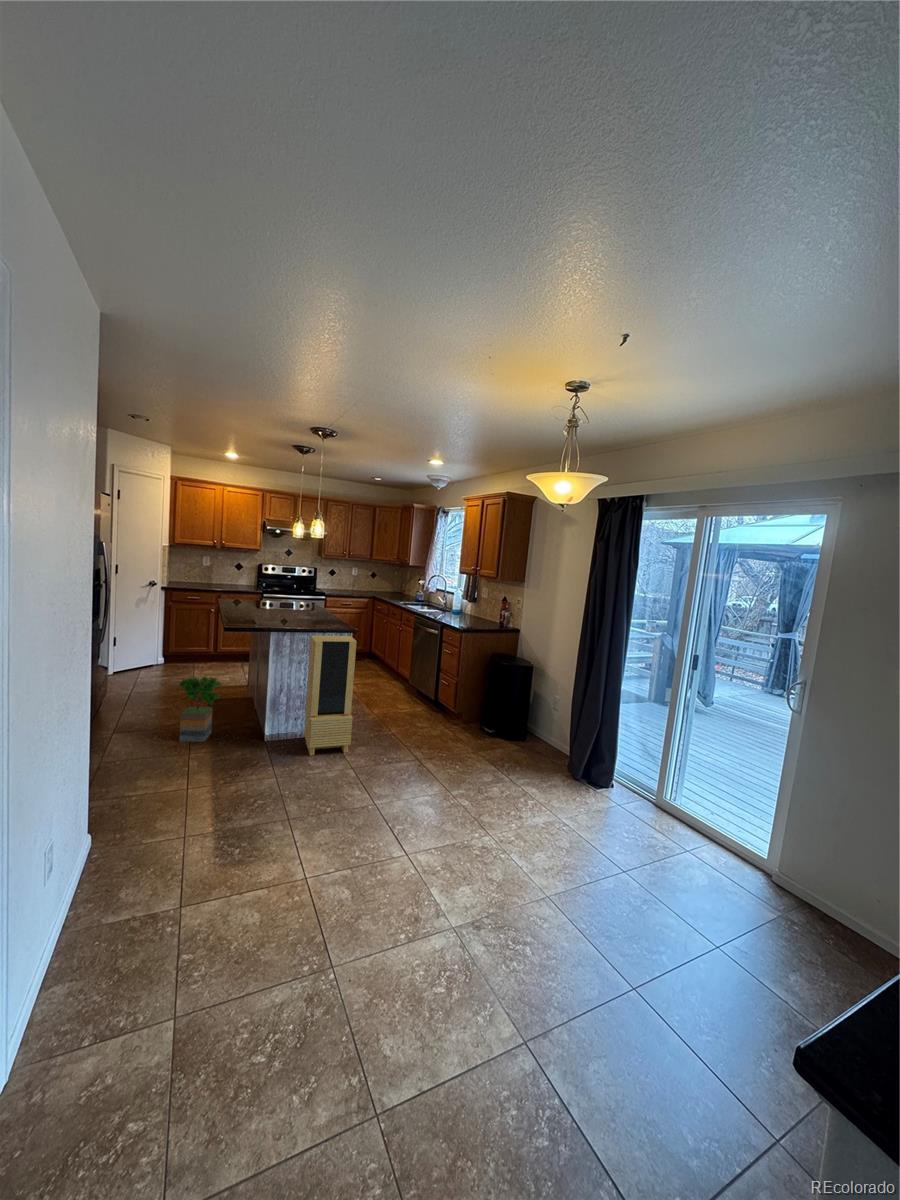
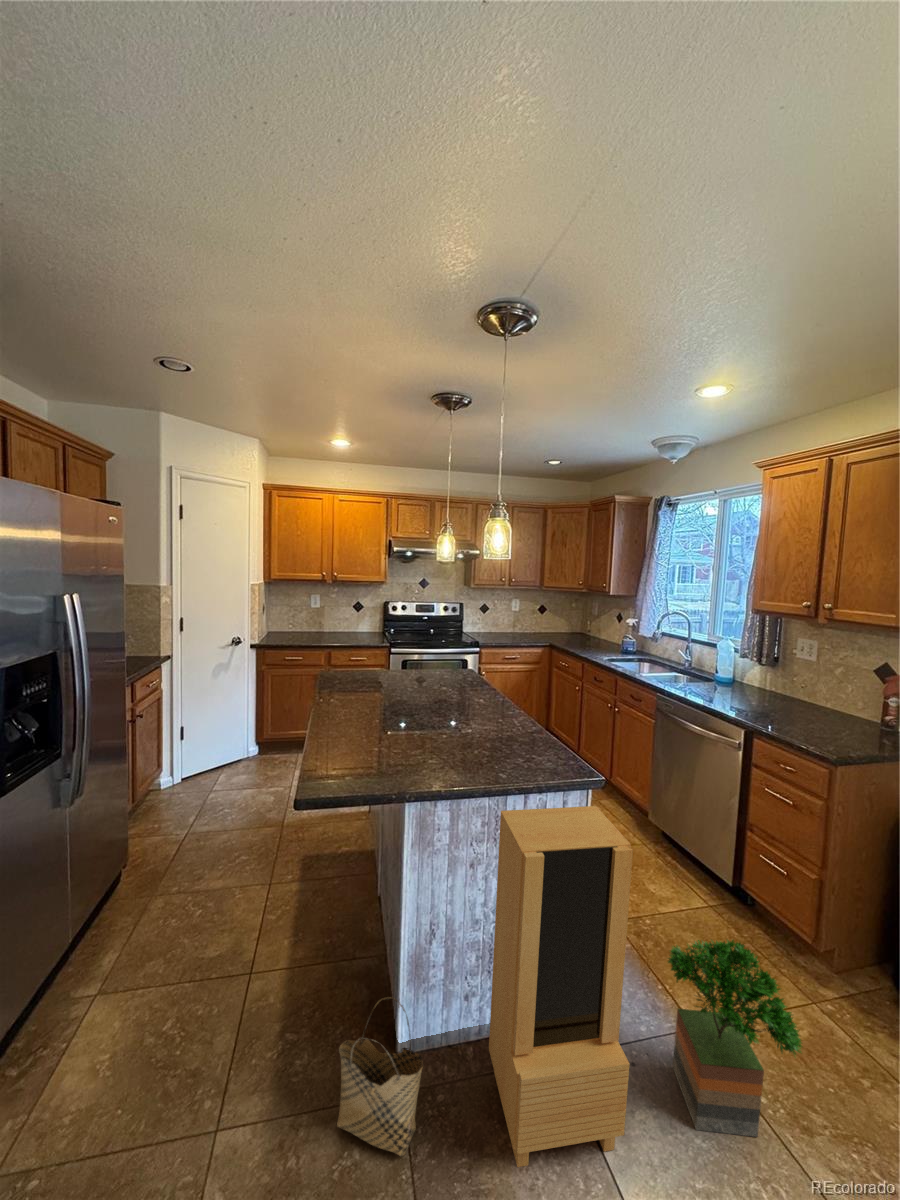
potted tree: present [179,677,221,742] -> present [668,940,802,1137]
woven basket: none [239,705,275,754] -> present [337,997,423,1156]

